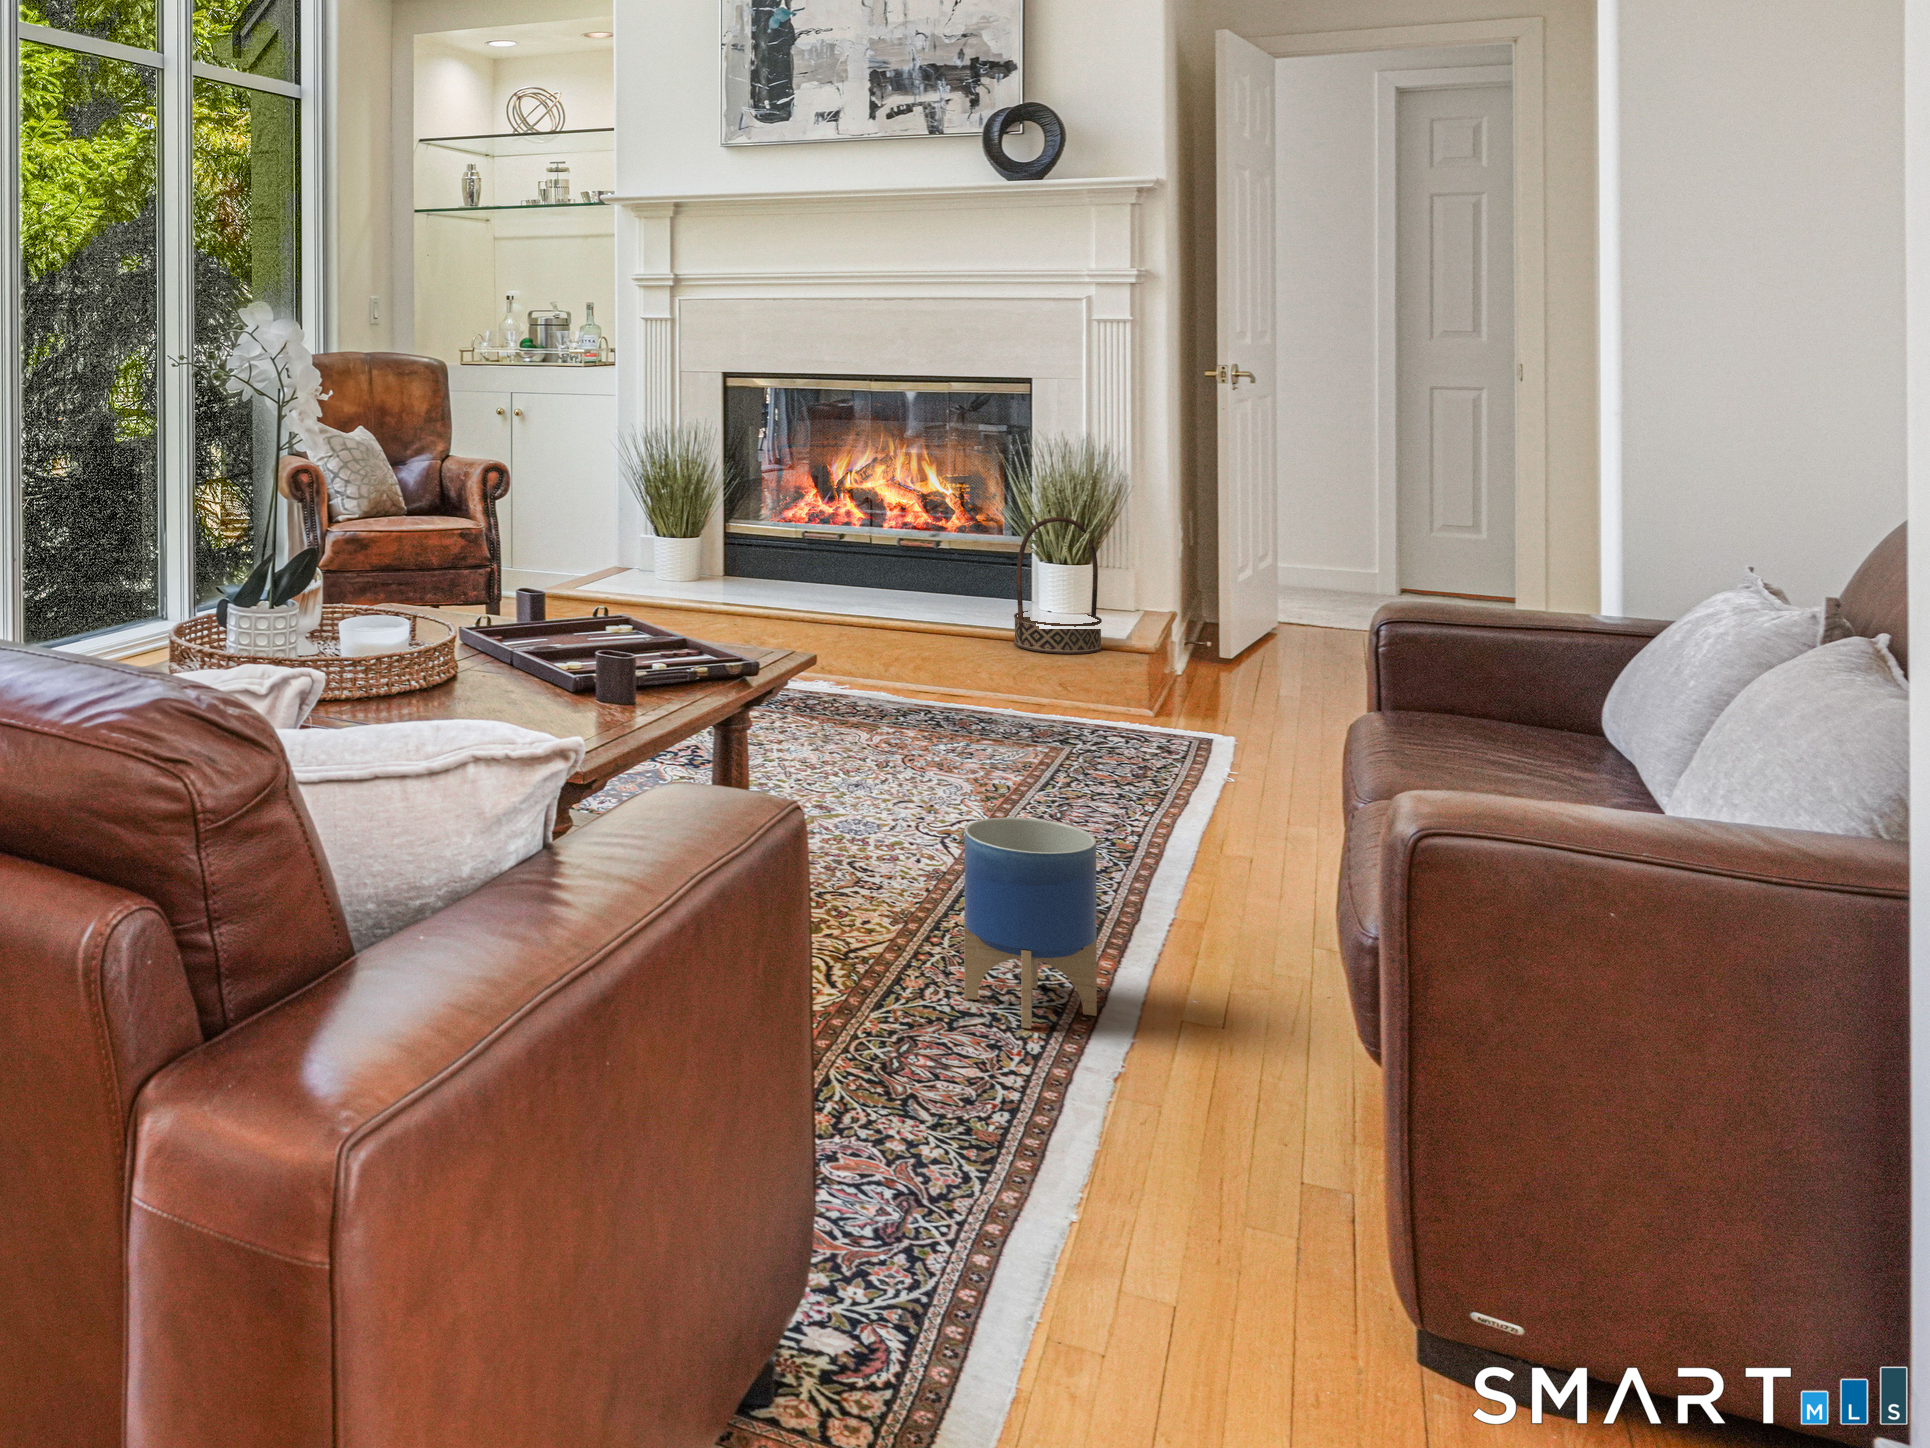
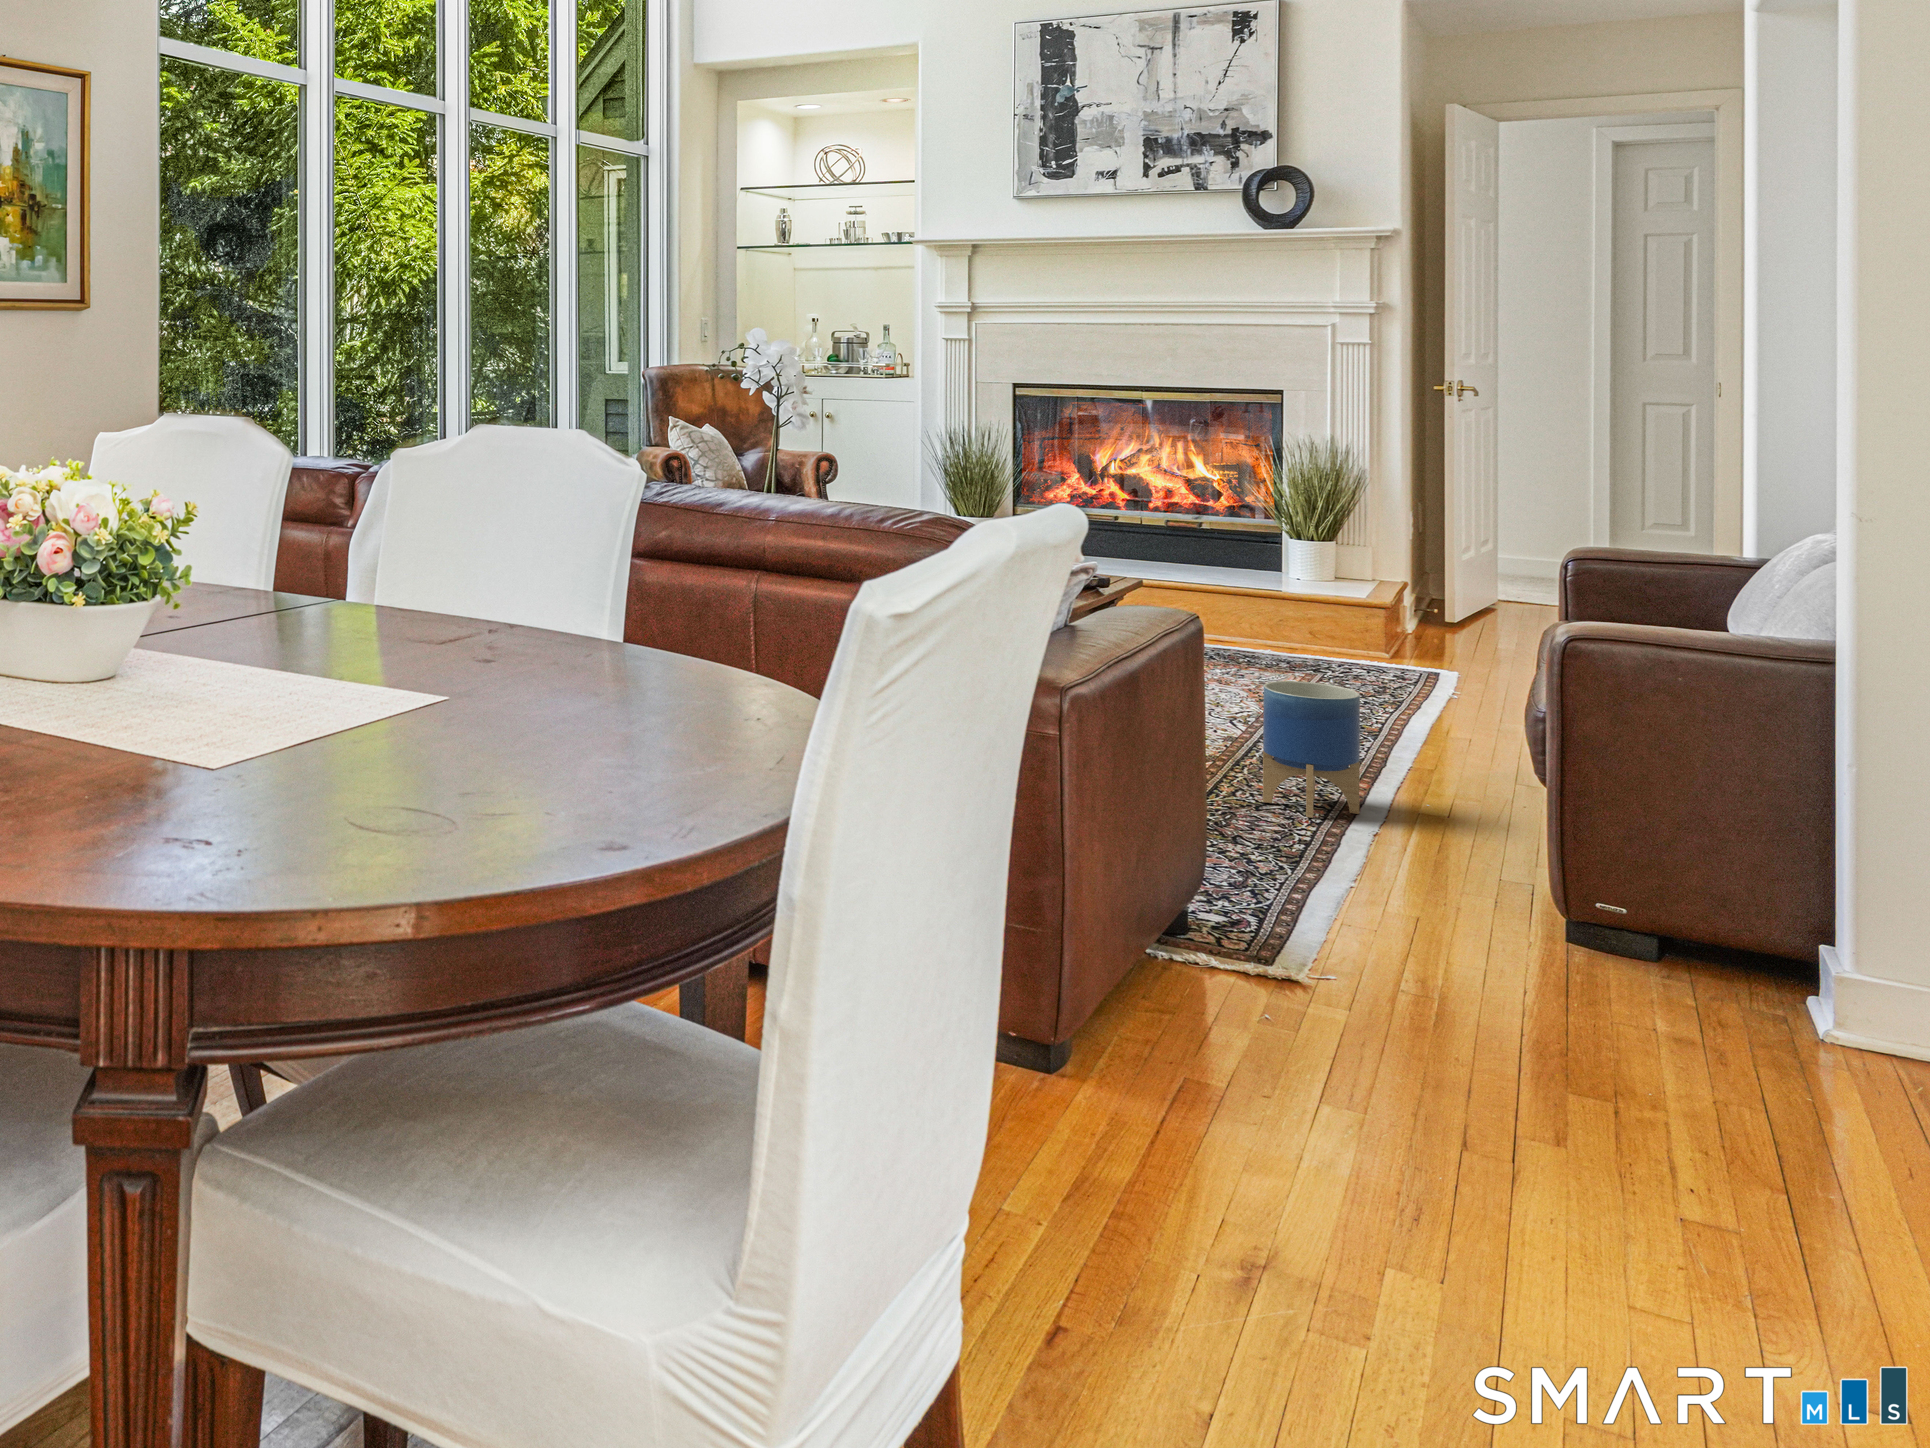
basket: present [1014,517,1102,654] -> none [1267,503,1343,615]

